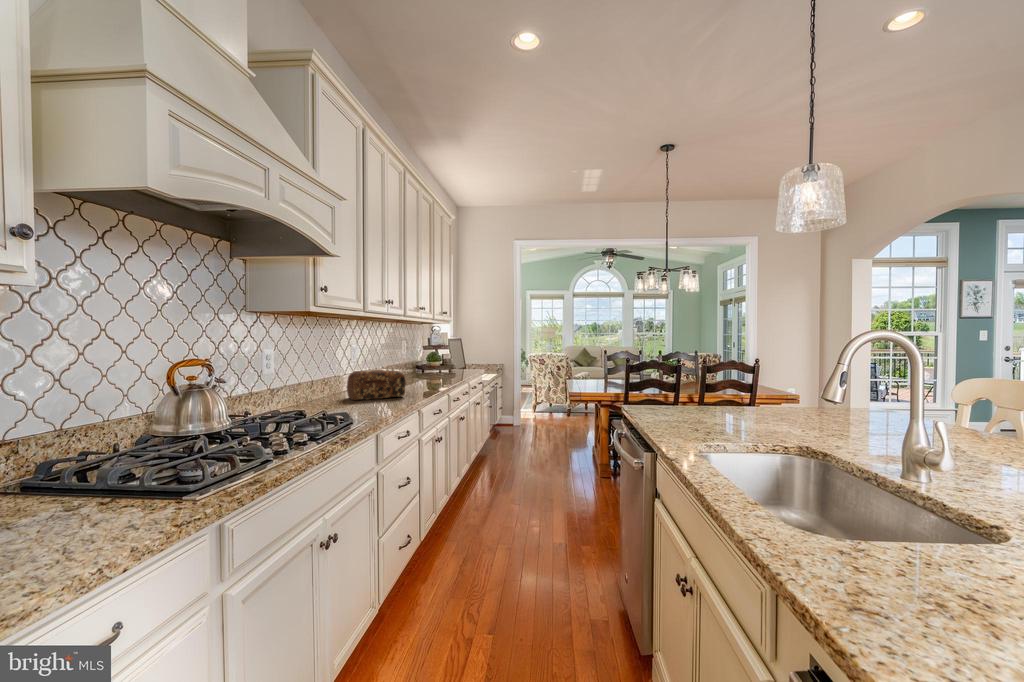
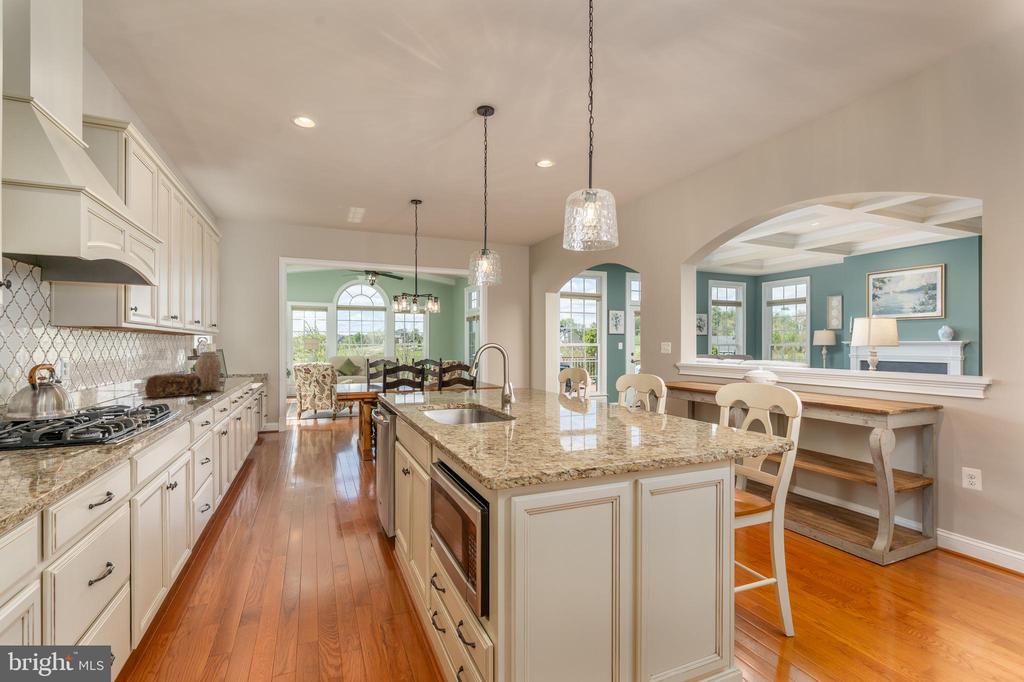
vase: none [408,341,435,390] -> present [195,351,221,391]

